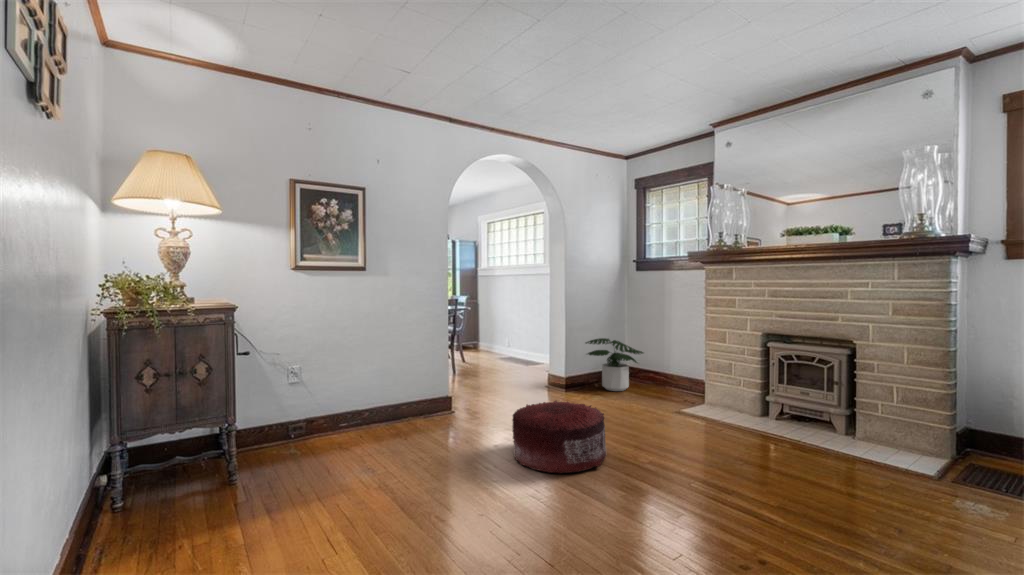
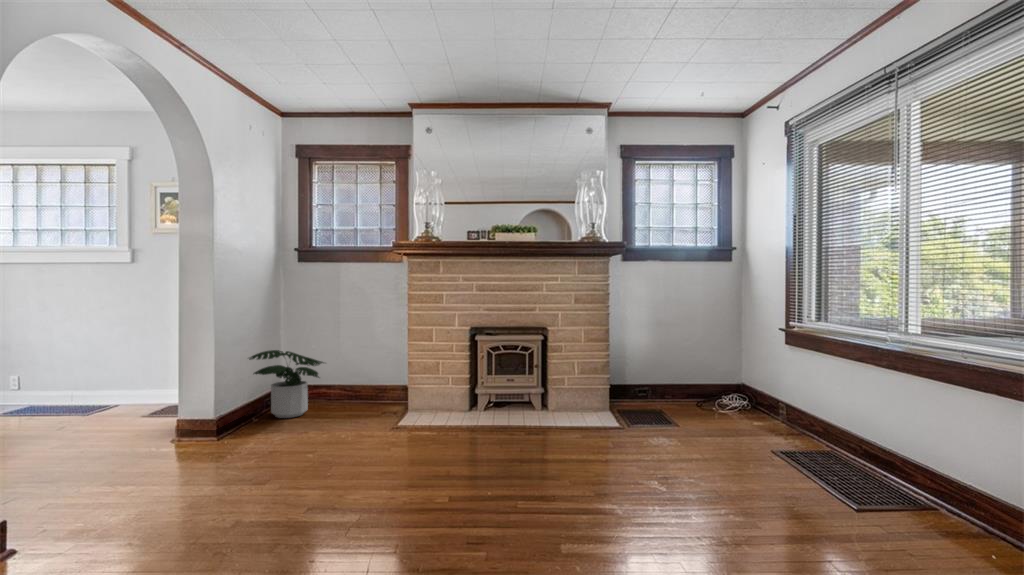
pouf: present [512,401,607,473] -> none [283,431,417,536]

